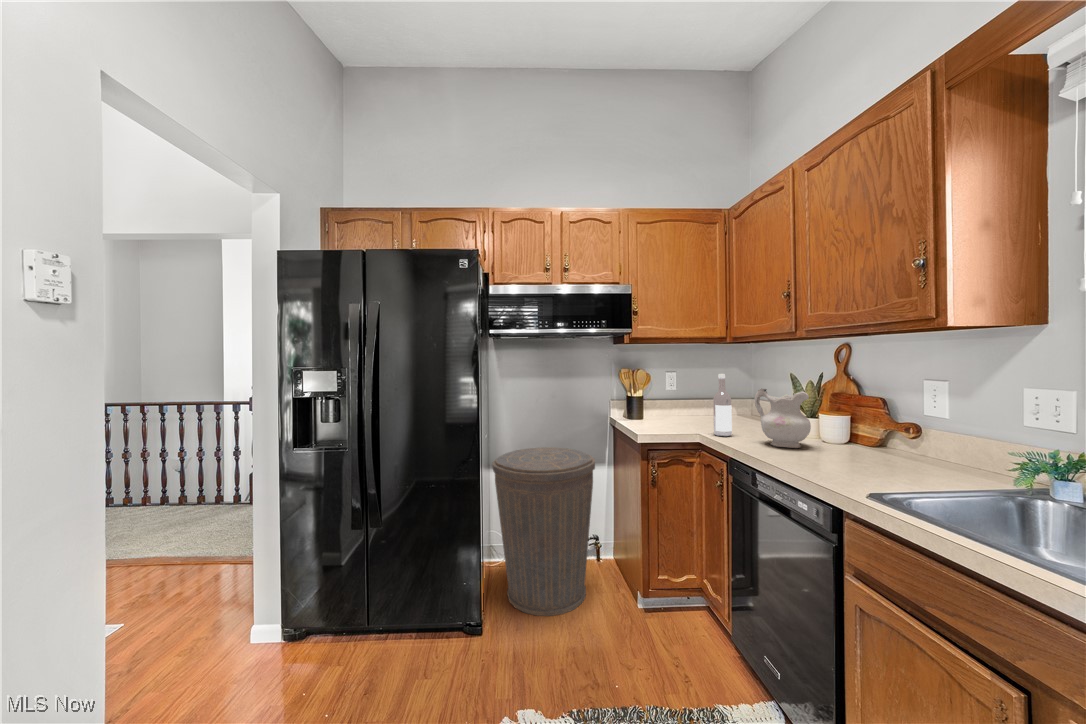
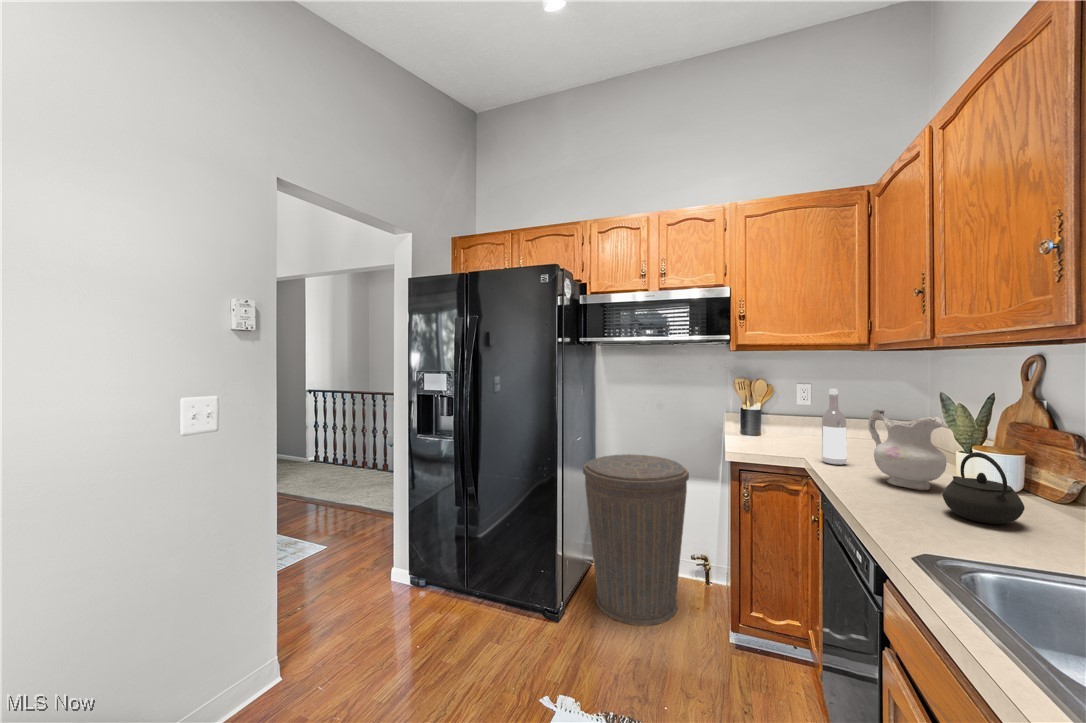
kettle: none [826,414,878,465] -> present [942,452,1025,524]

